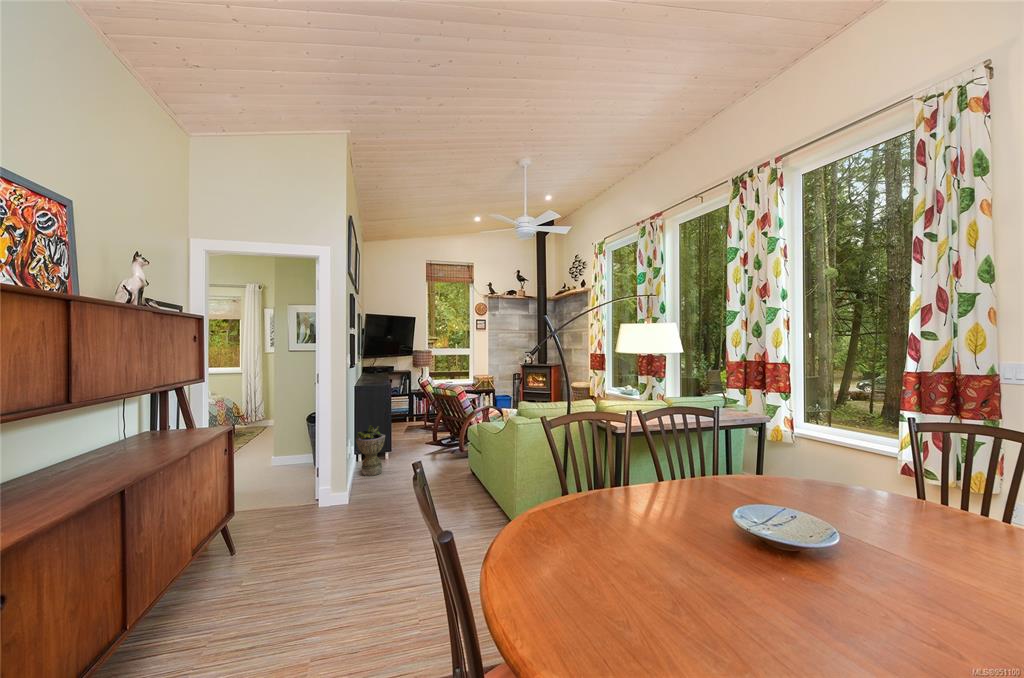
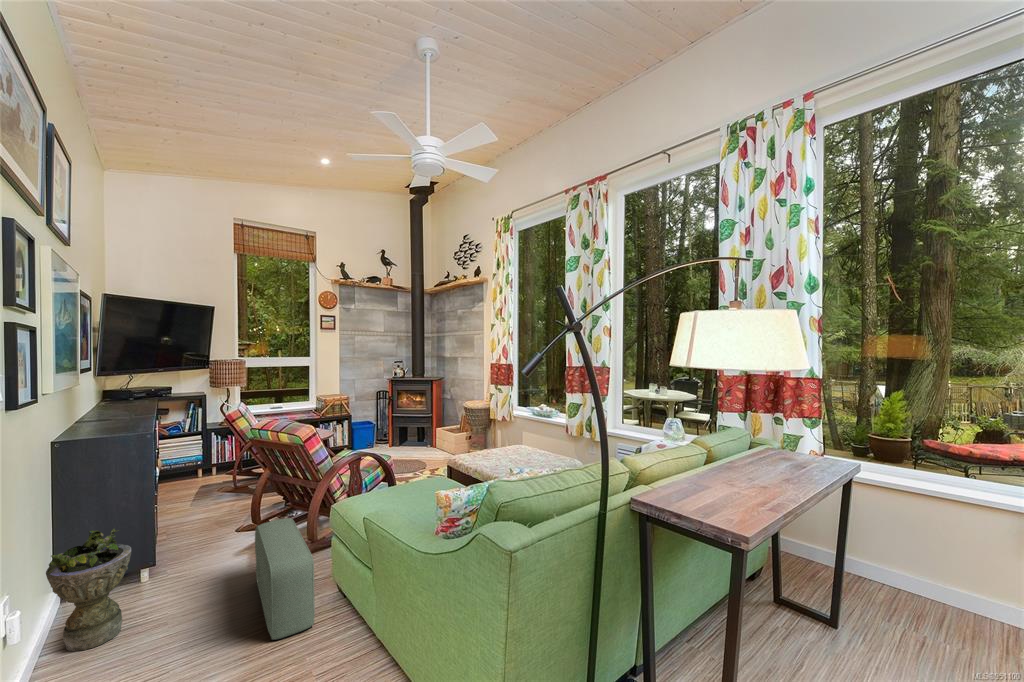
pouf: none [436,434,463,482] -> present [255,518,315,639]

